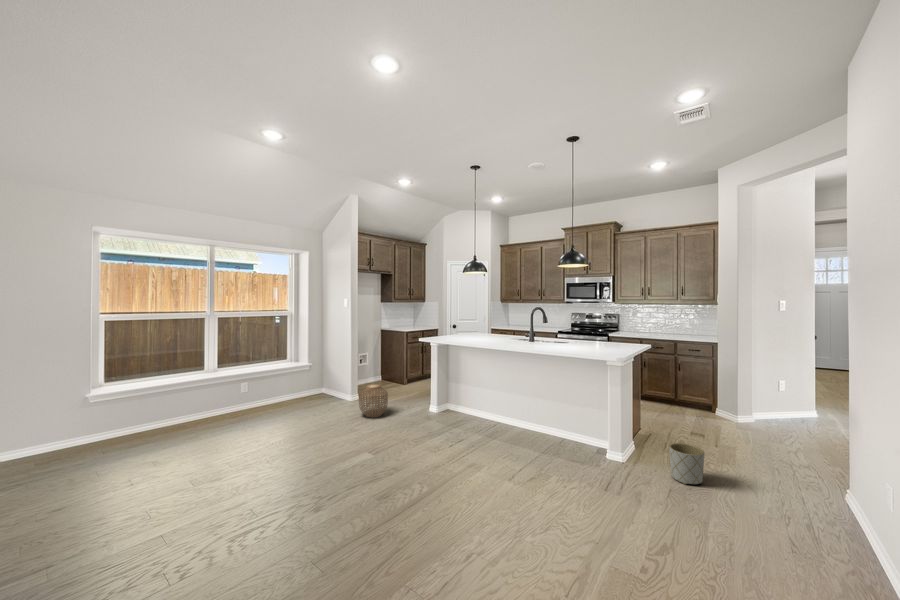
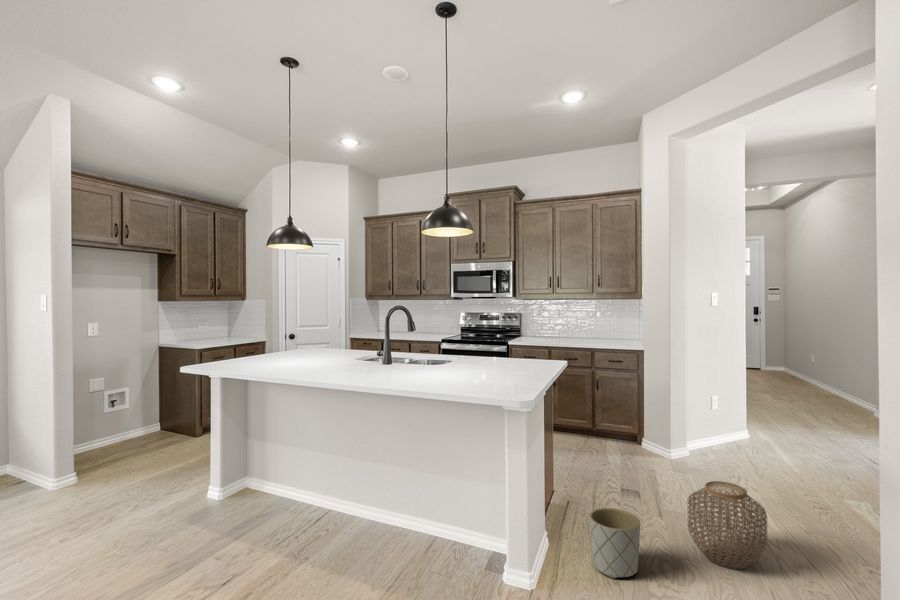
woven basket: present [359,384,388,418] -> present [688,481,767,569]

